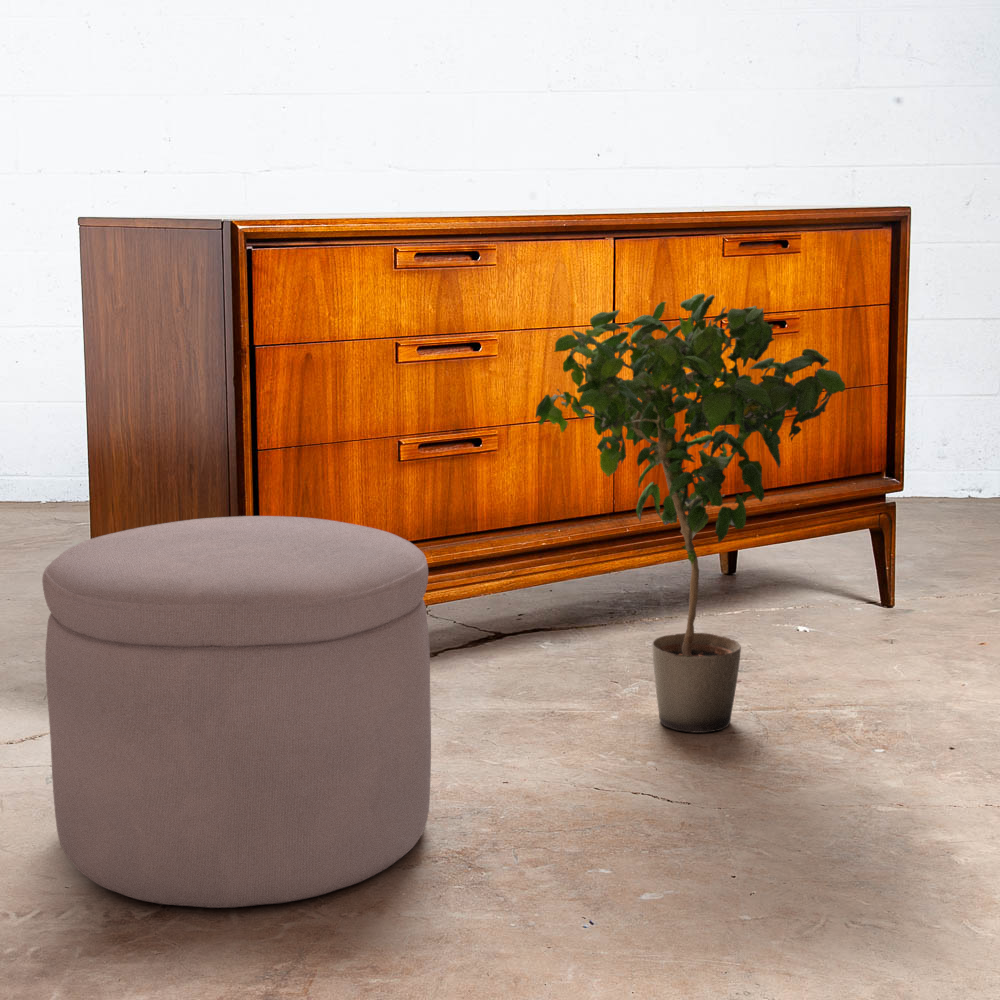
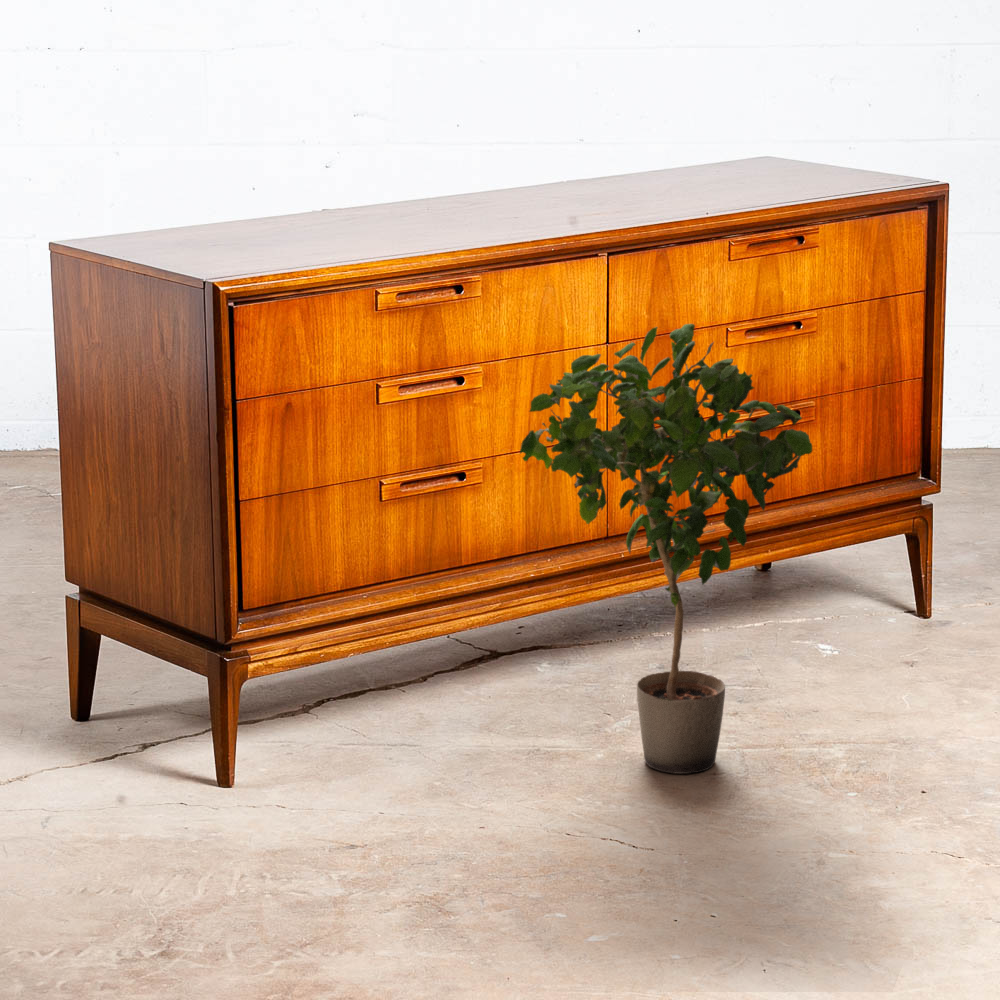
ottoman: present [42,516,431,908] -> none [50,576,405,949]

